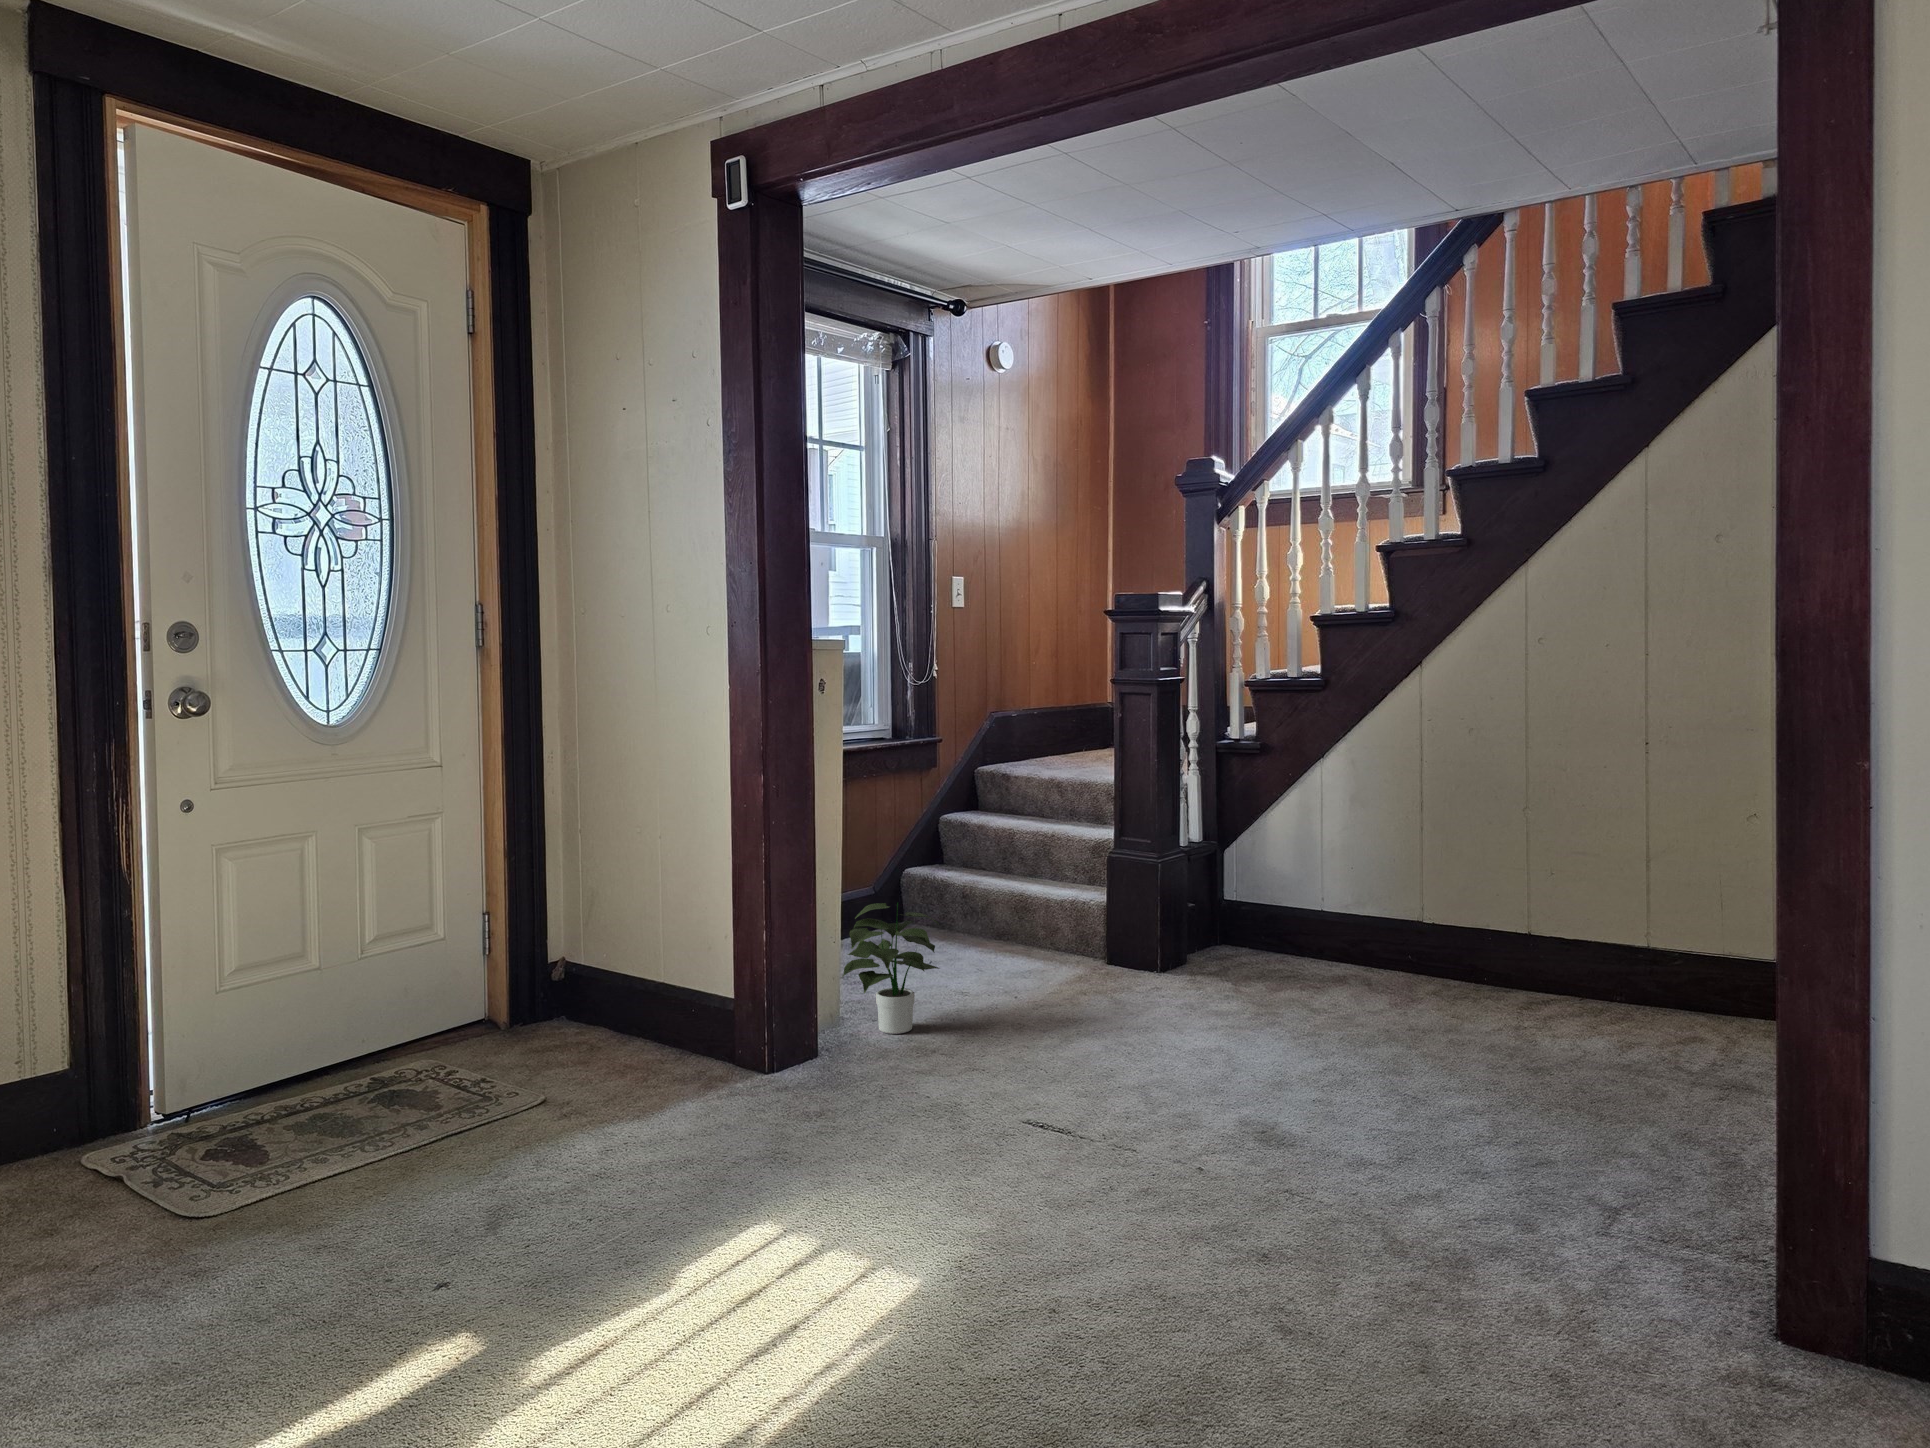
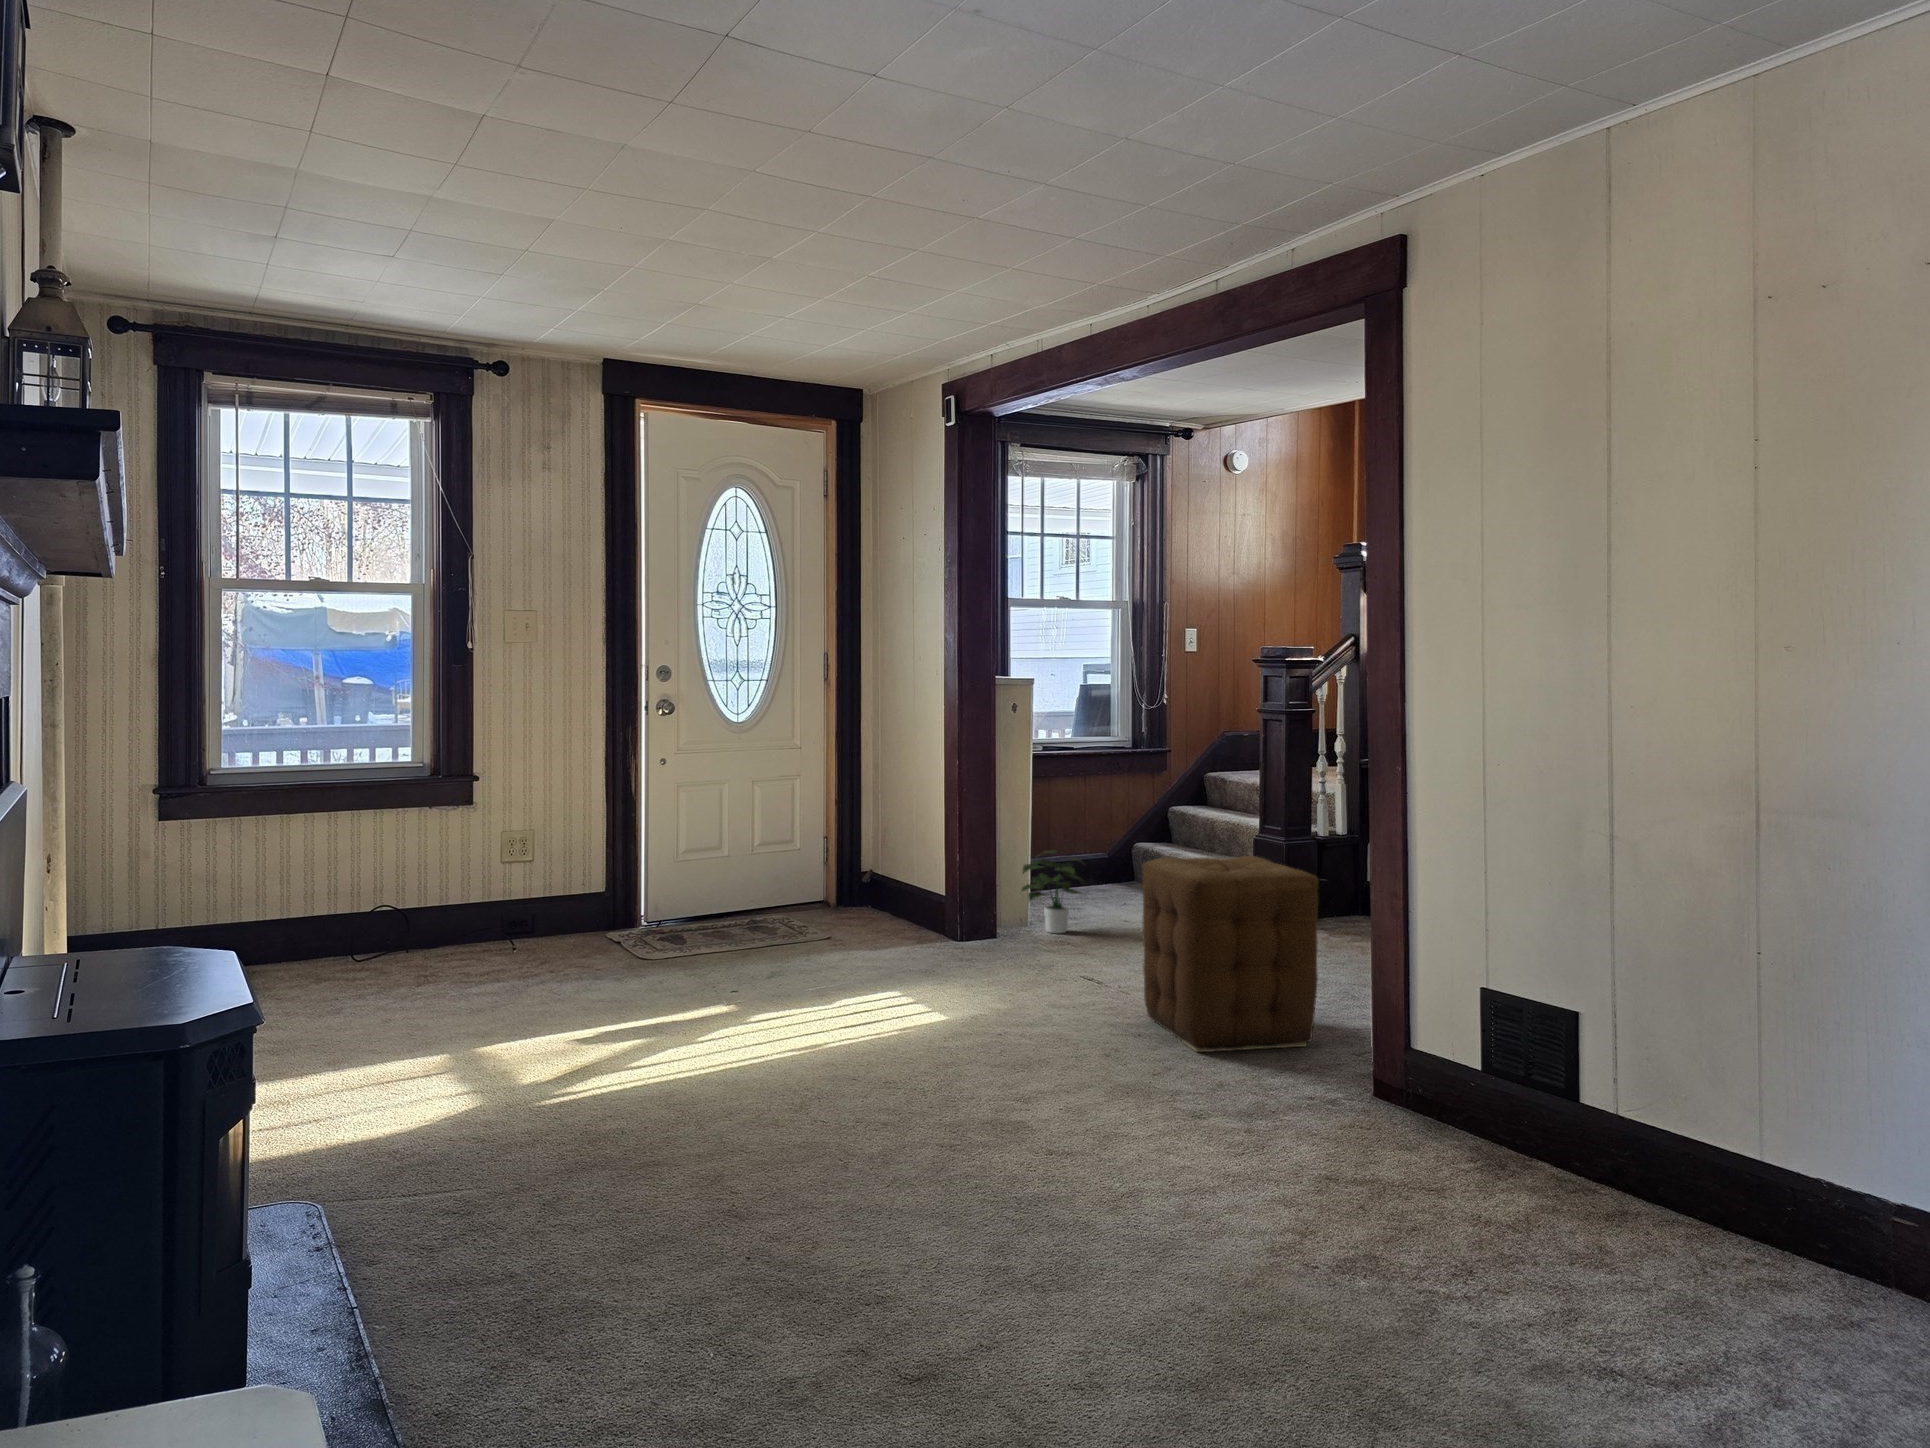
ottoman: none [1218,909,1540,1282] -> present [1142,856,1318,1052]

